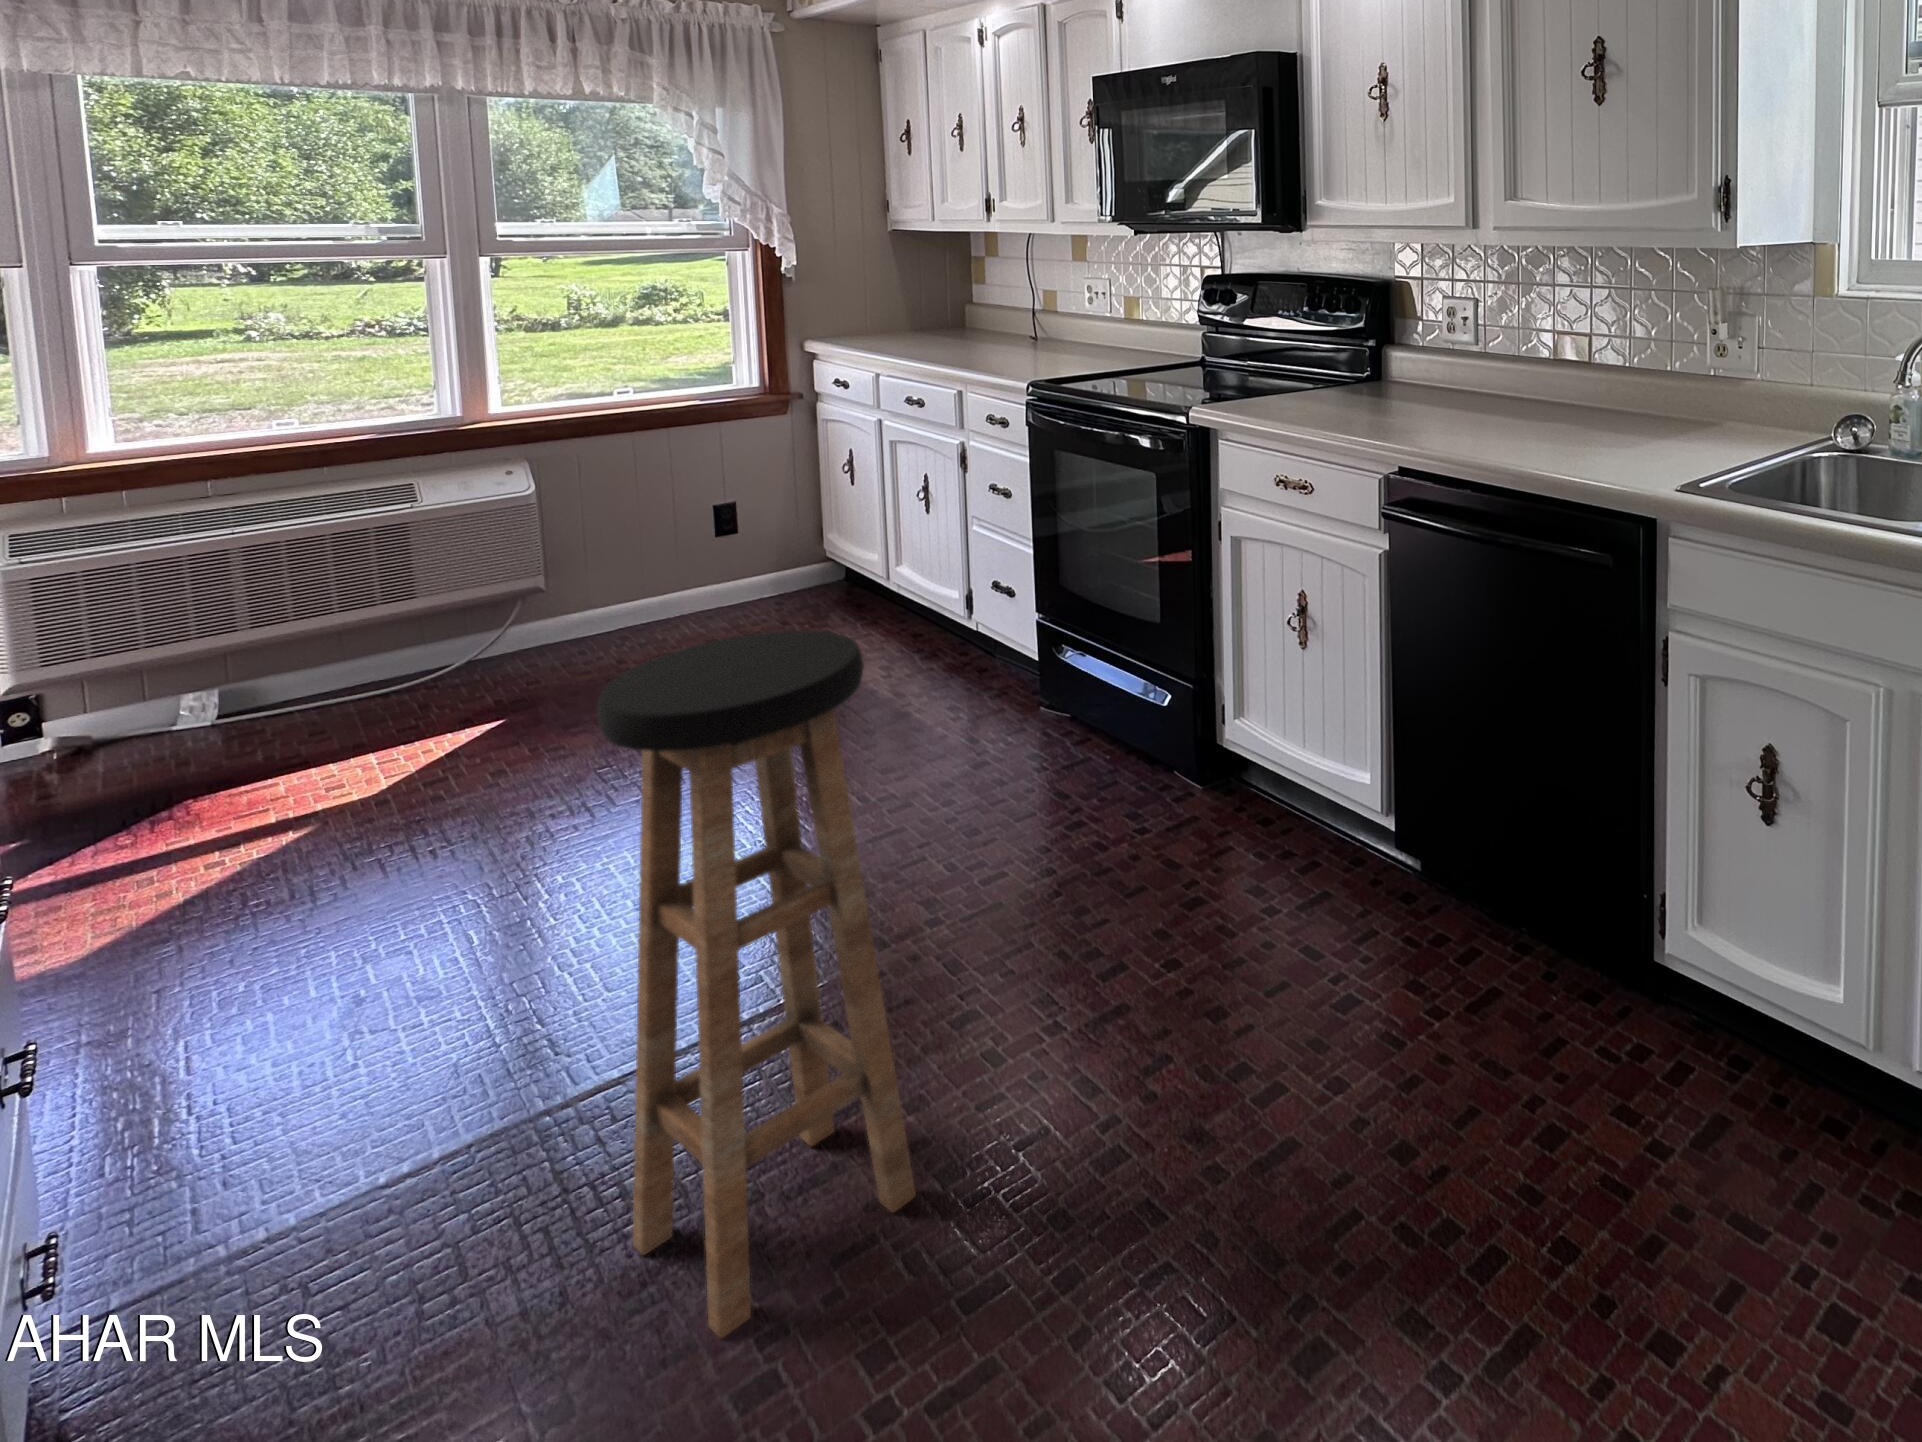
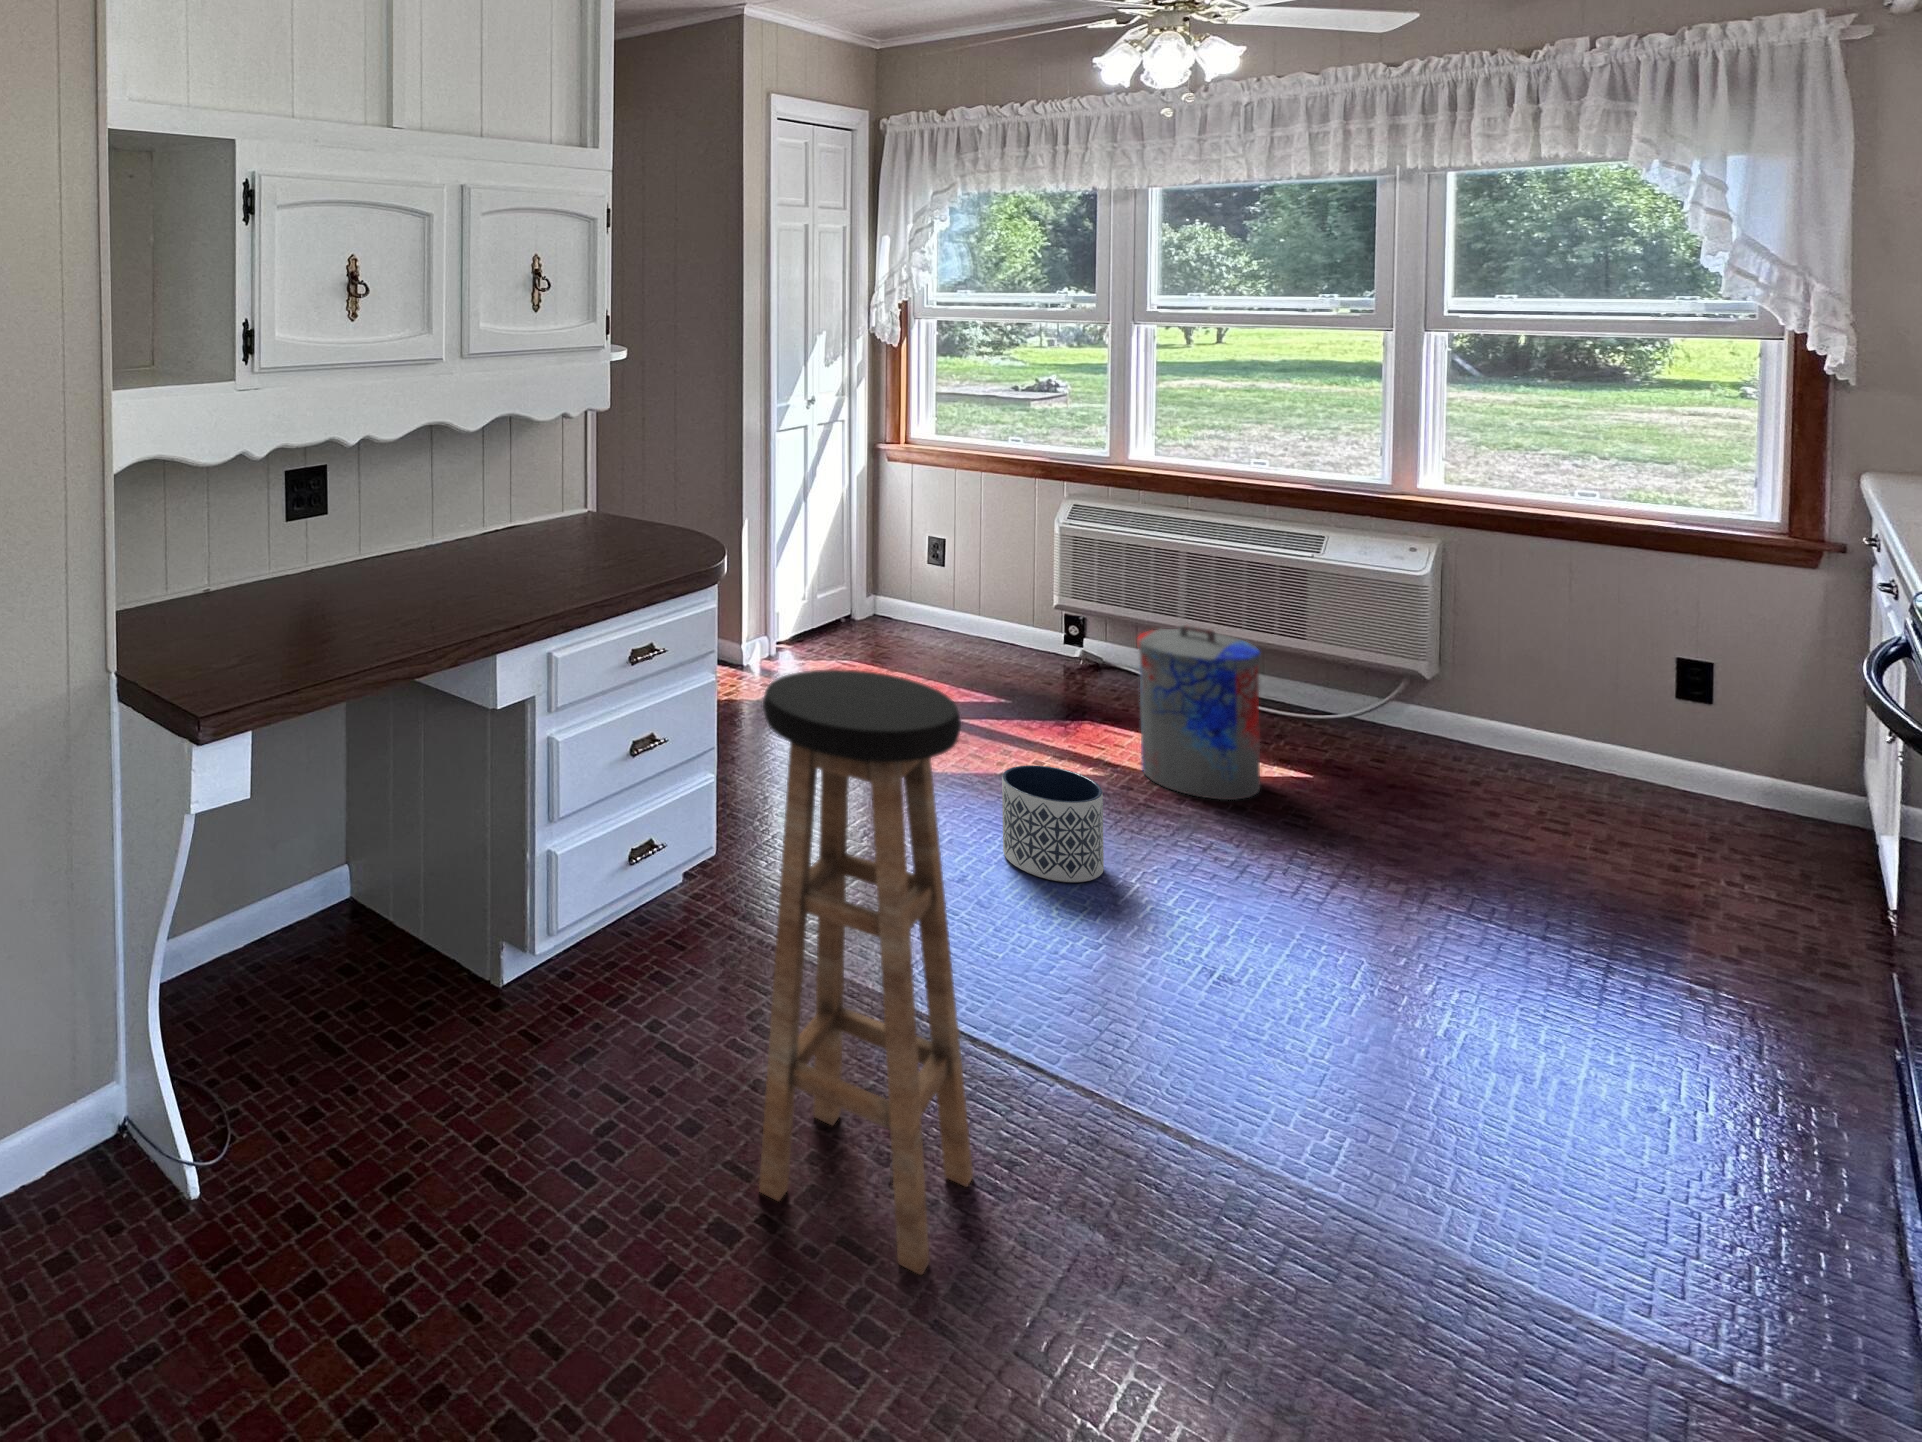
trash can: none [316,602,492,807] -> present [1137,625,1261,800]
planter: none [332,799,493,954] -> present [1002,765,1104,882]

